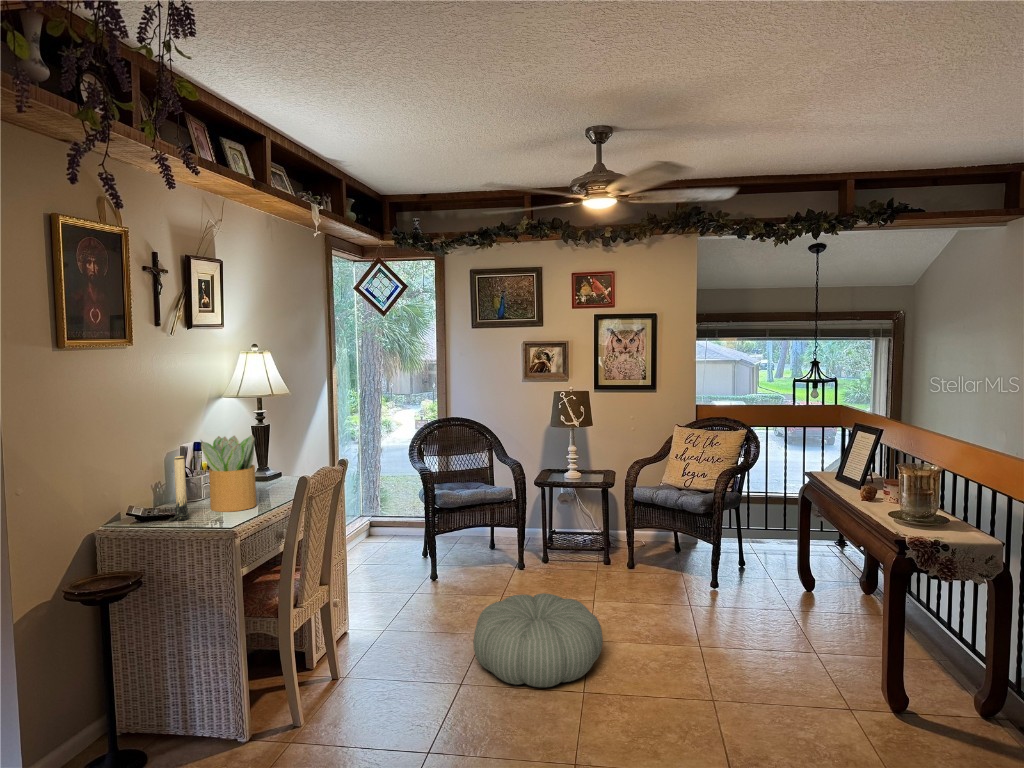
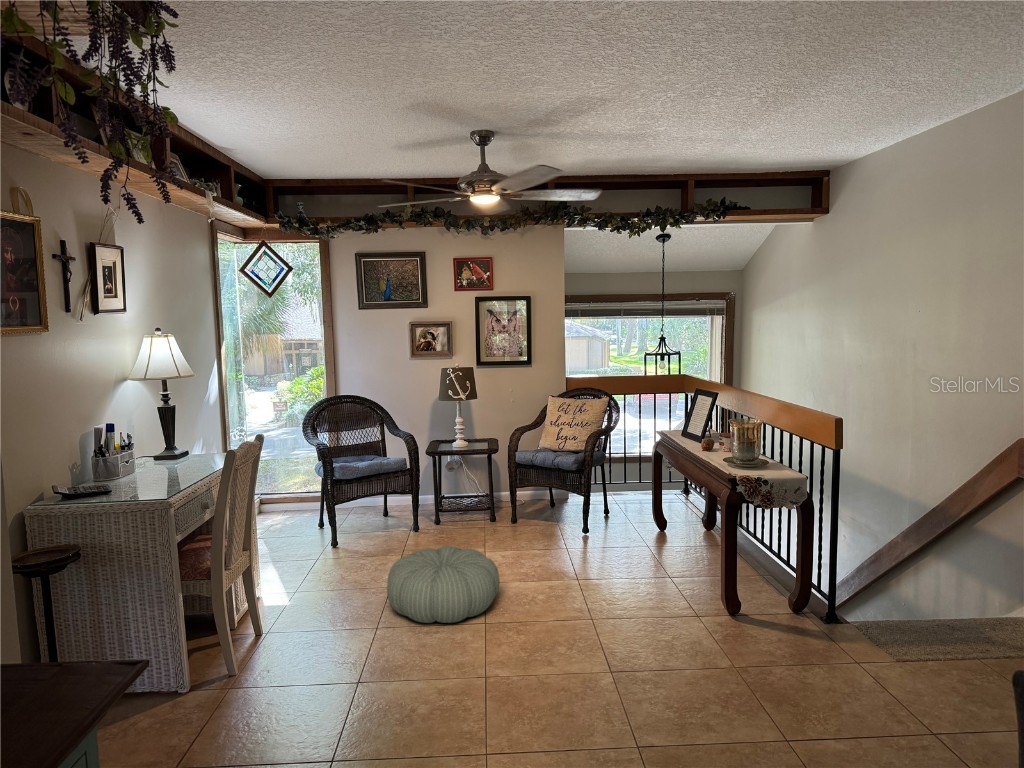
potted plant: present [201,435,256,512] -> none [123,415,181,487]
candle: present [169,456,189,522] -> none [101,436,121,498]

